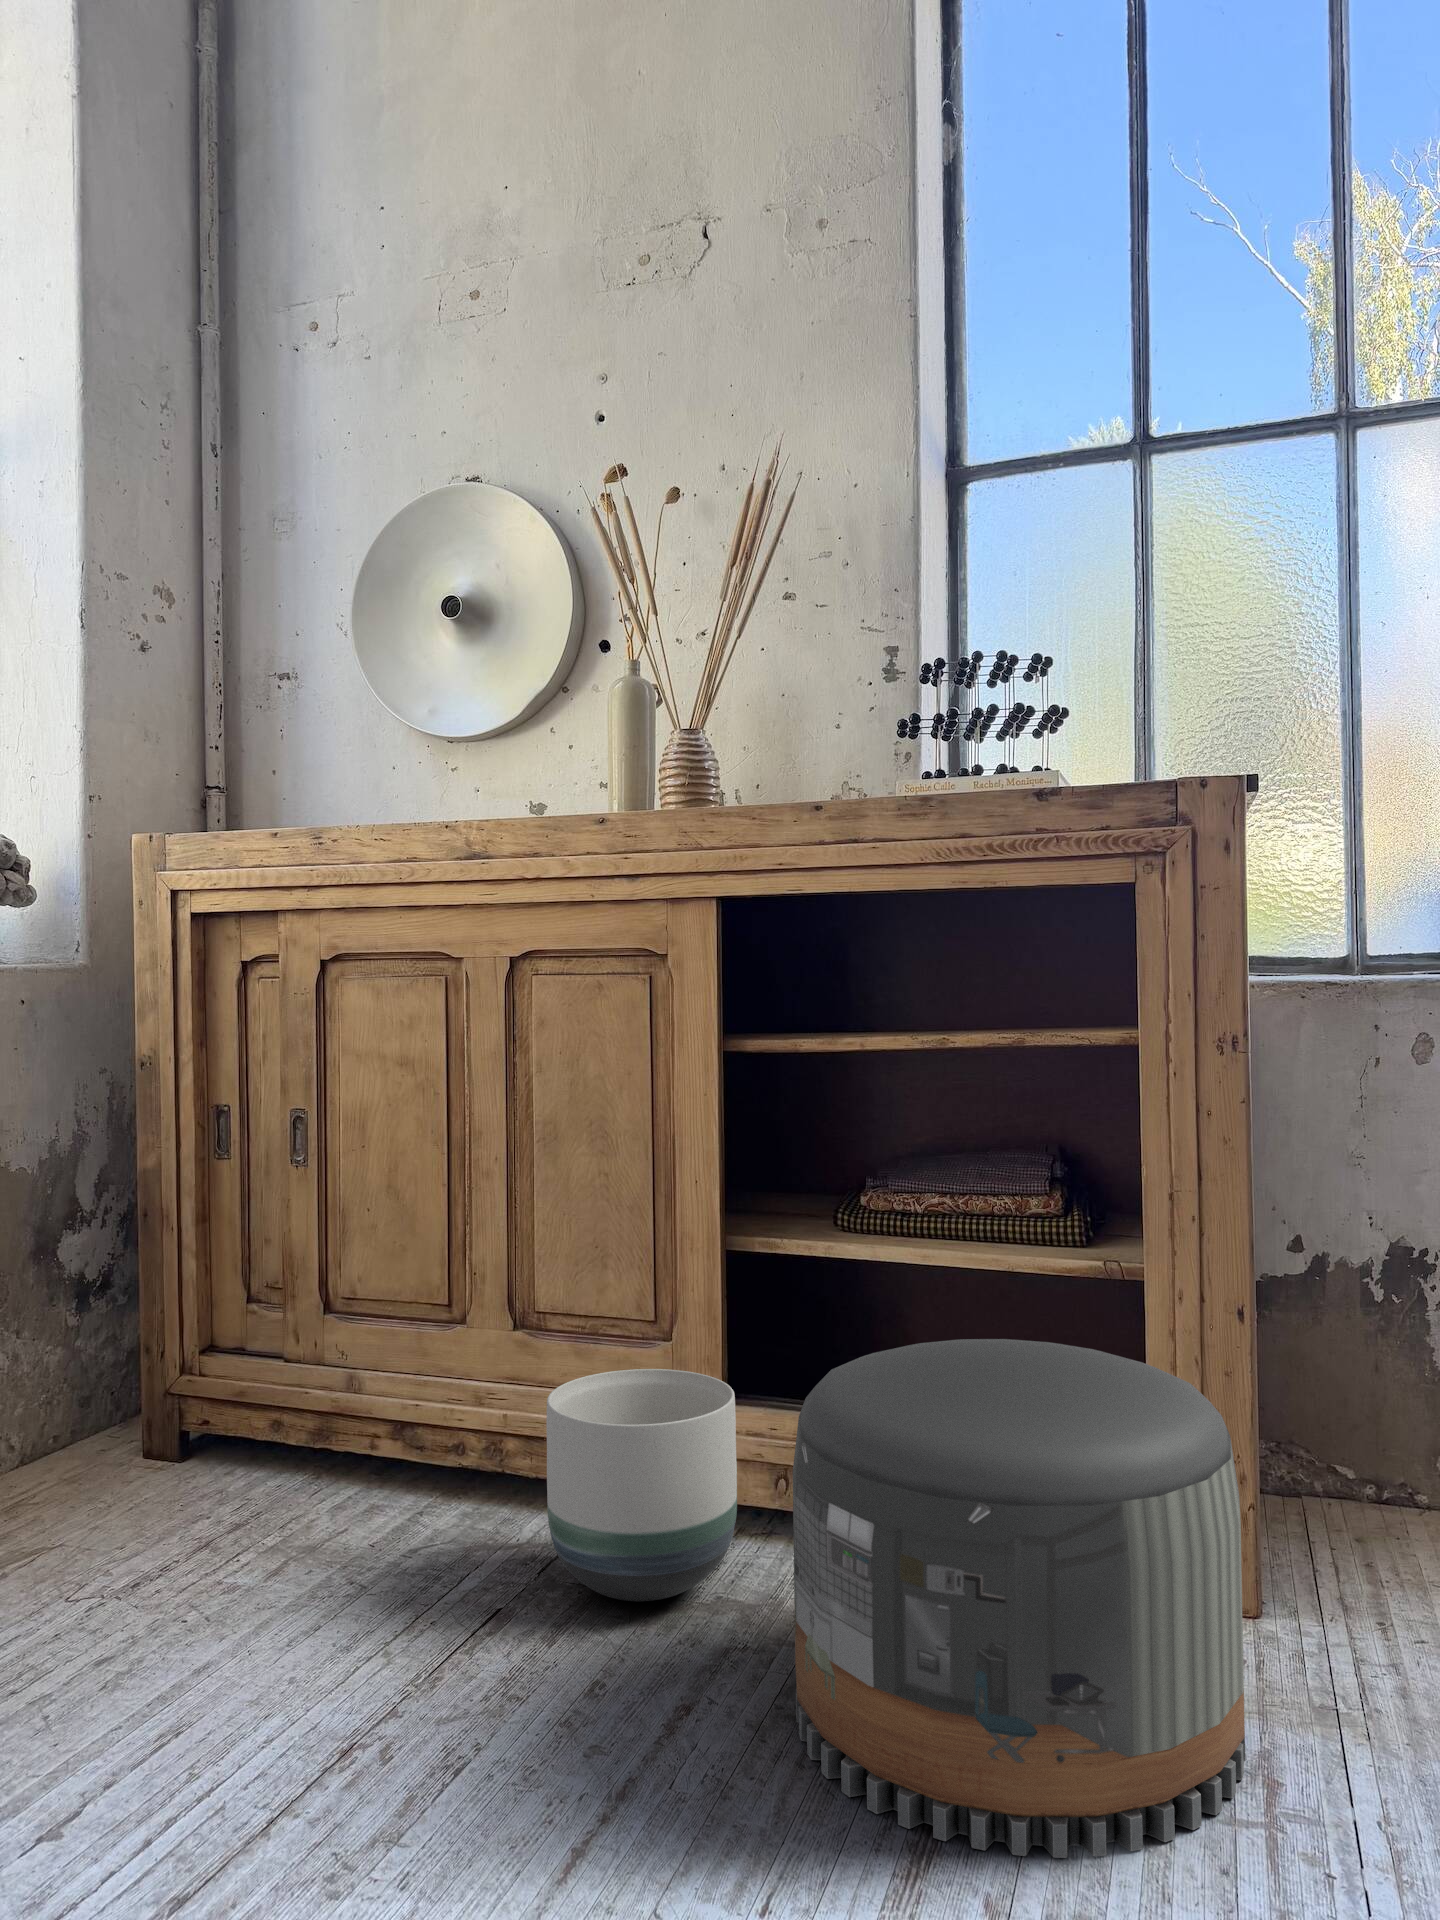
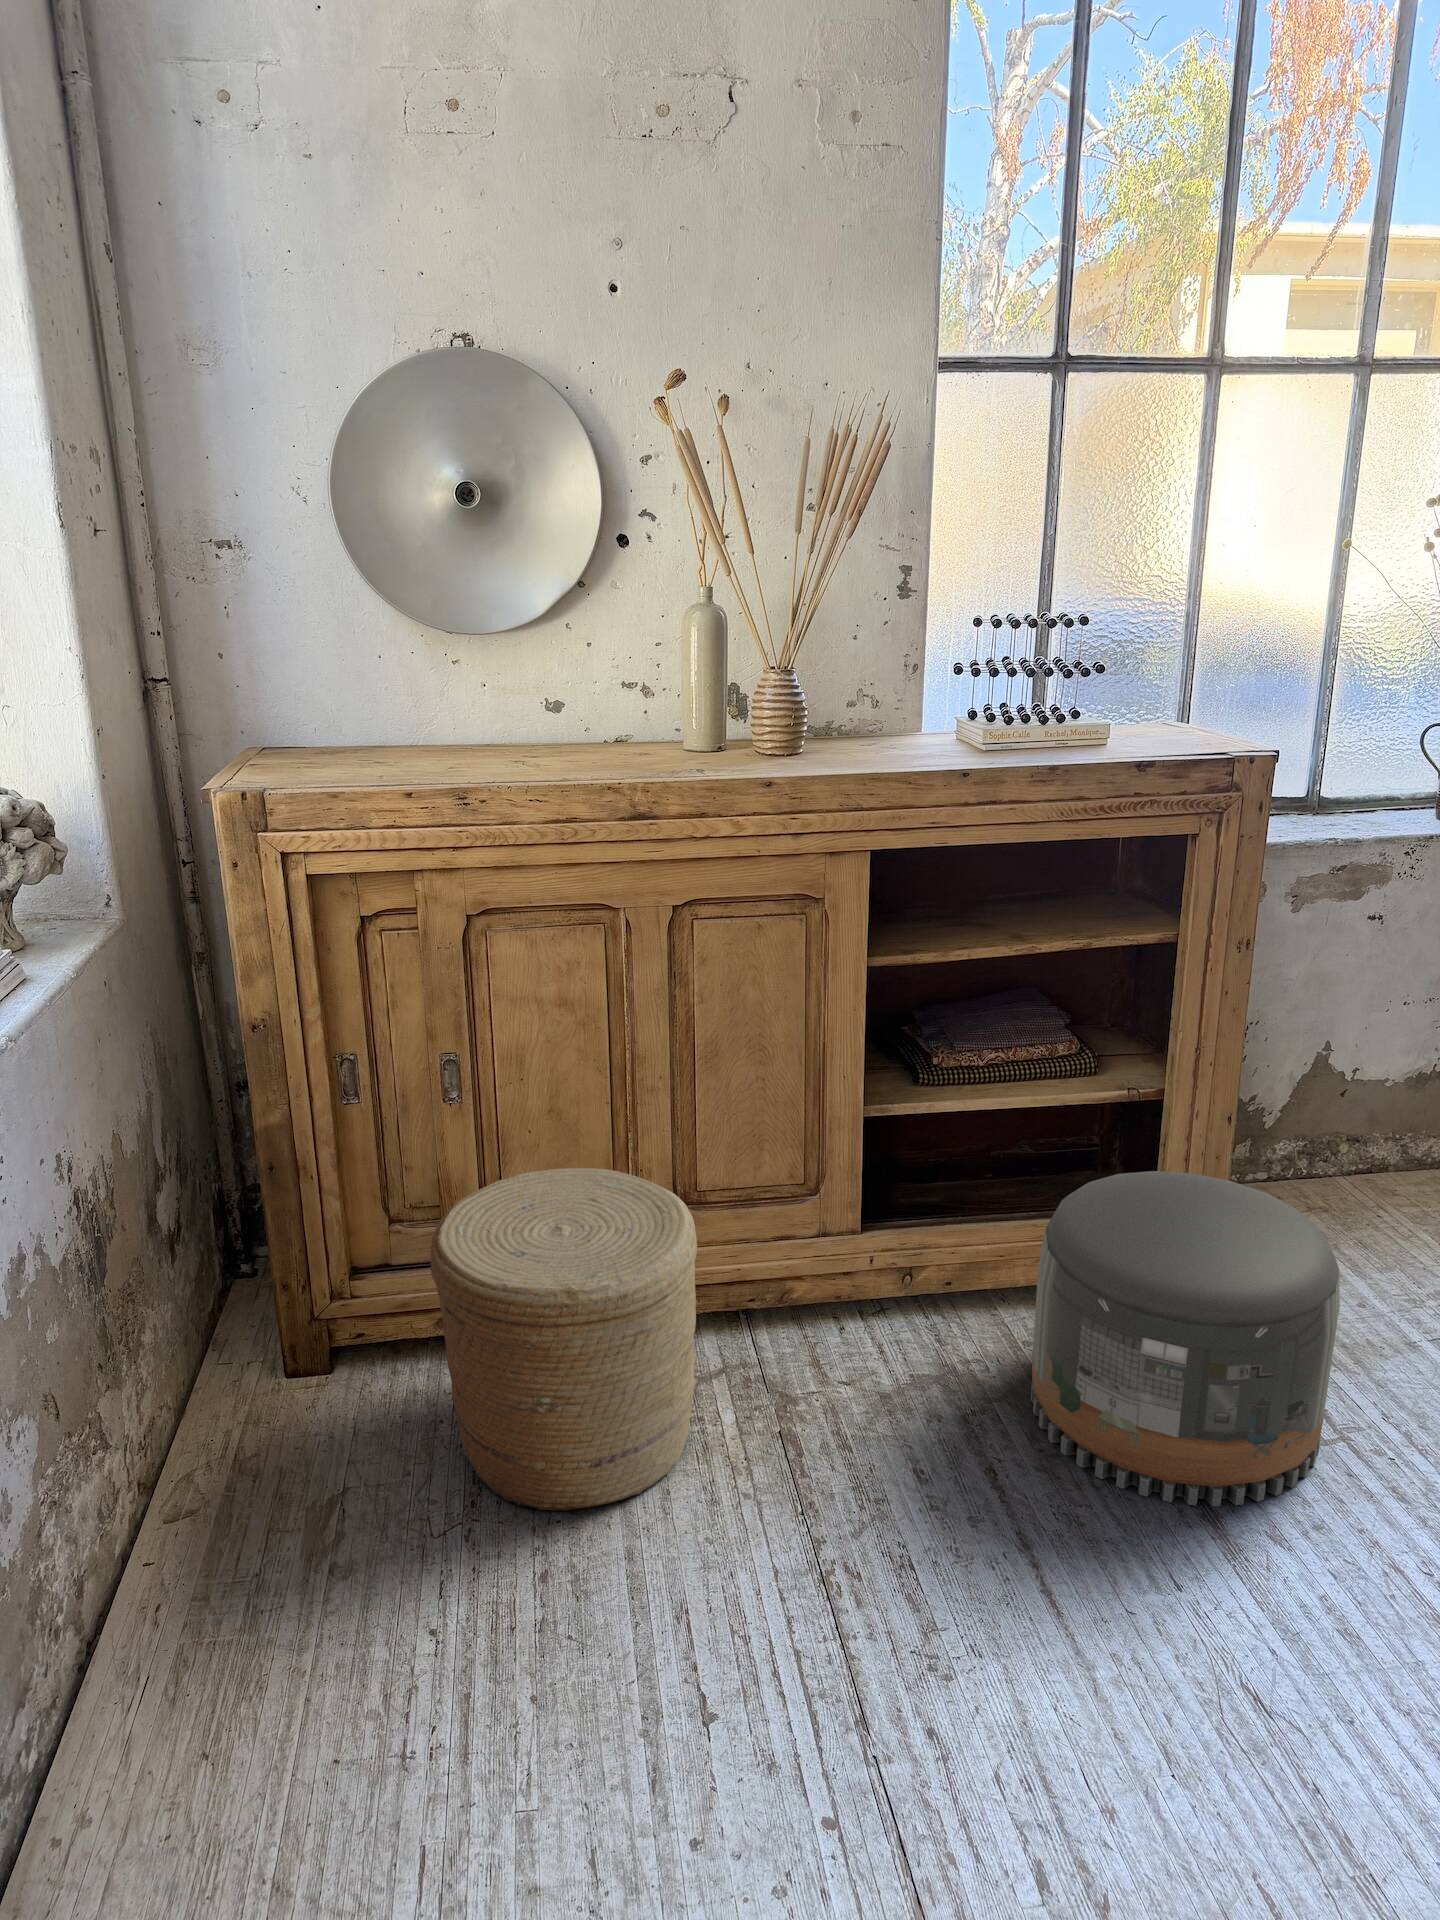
woven basket: none [120,1244,442,1620] -> present [431,1168,698,1511]
planter: present [546,1369,737,1601] -> none [785,1220,931,1399]

